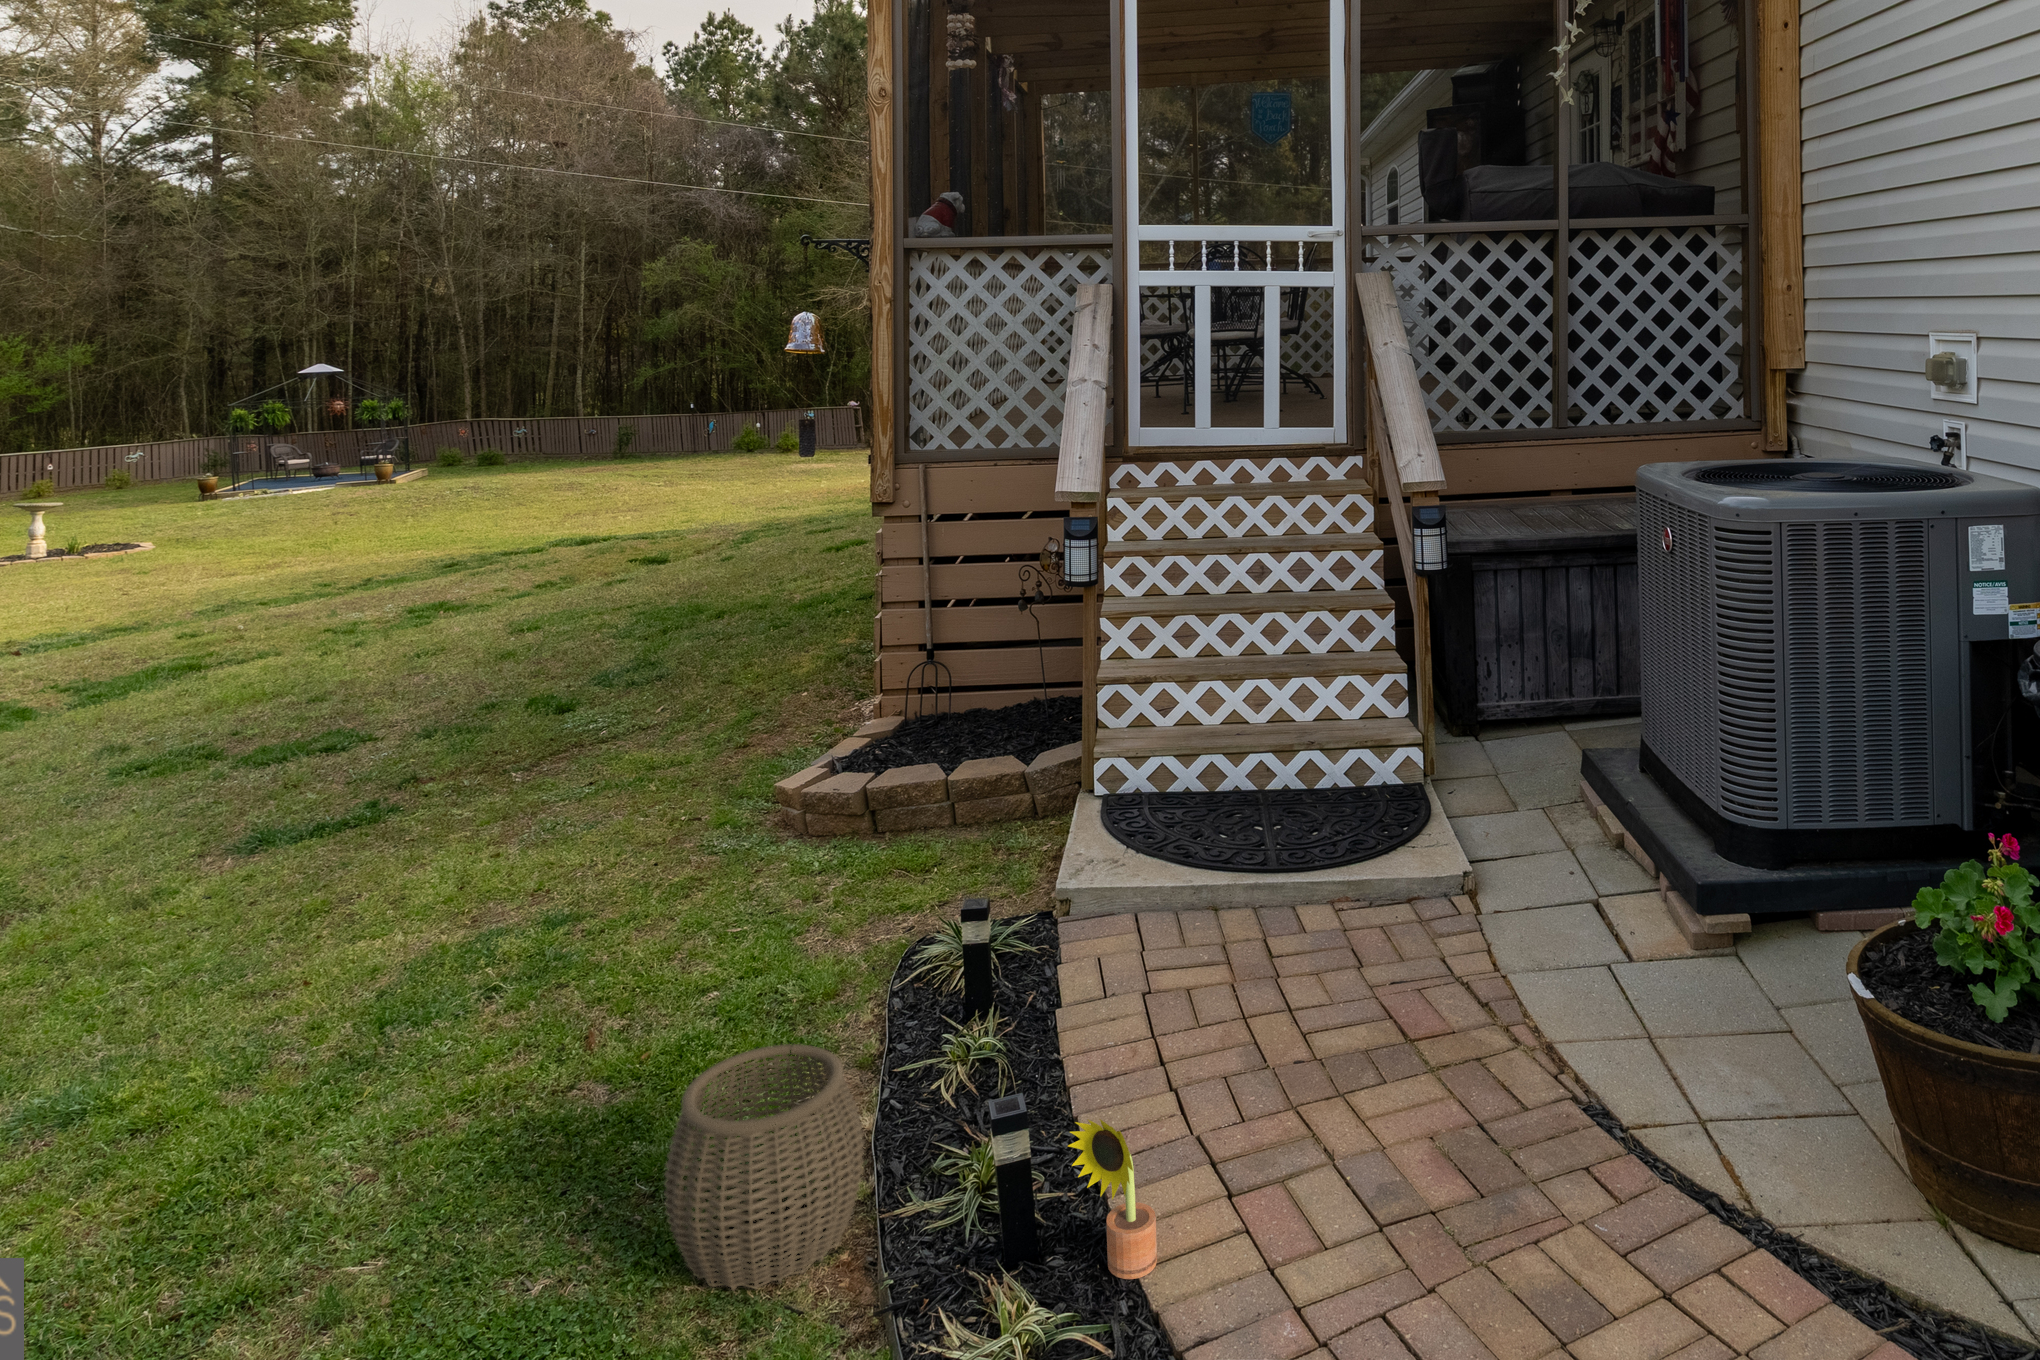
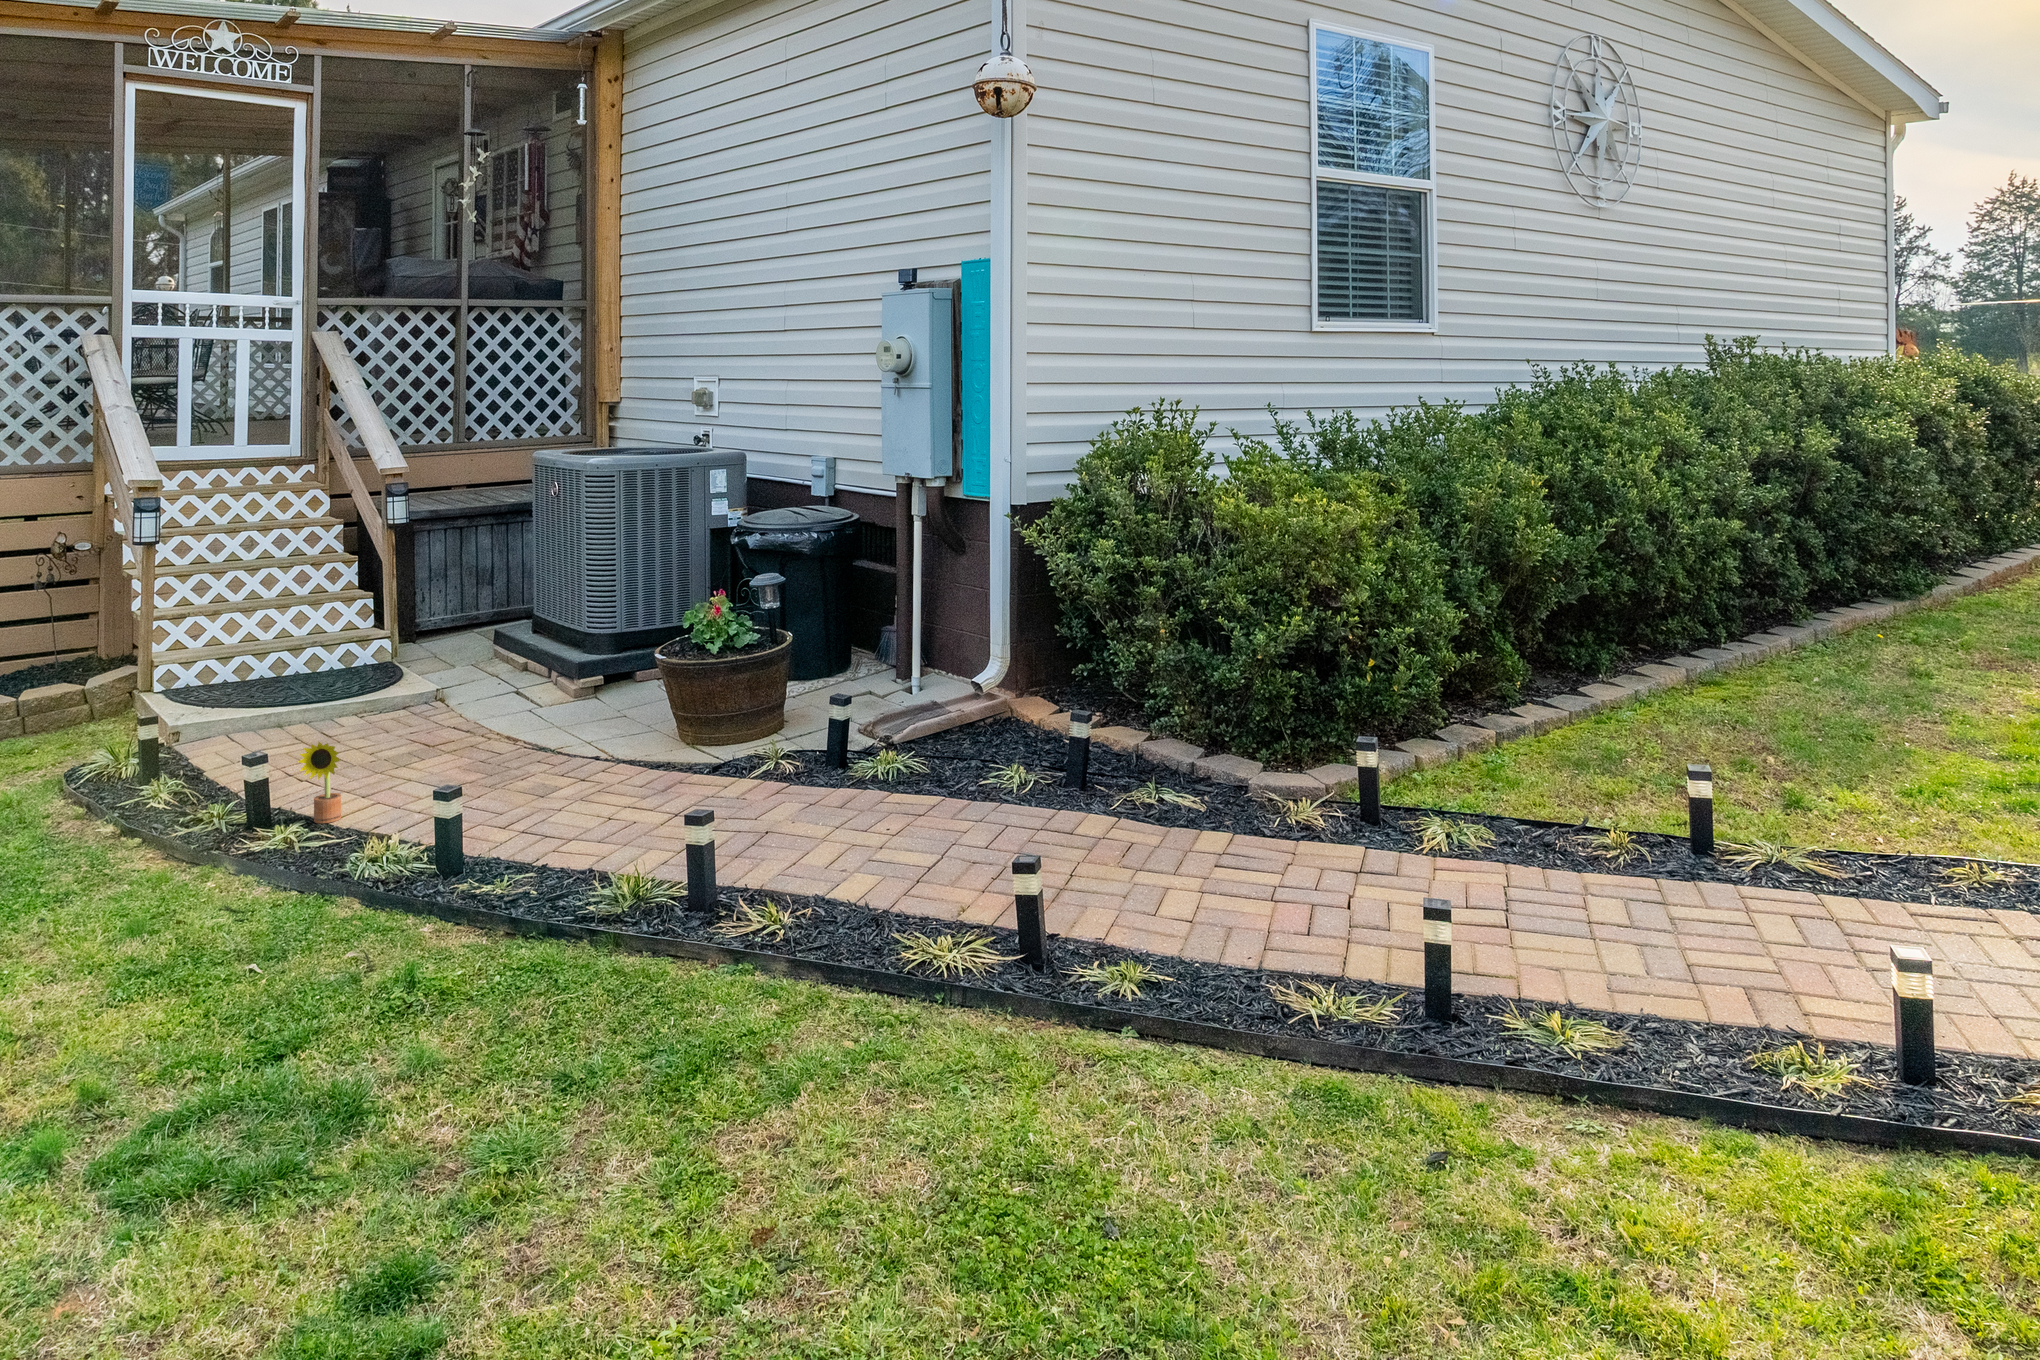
woven basket: present [664,1044,864,1290] -> none [37,756,161,871]

